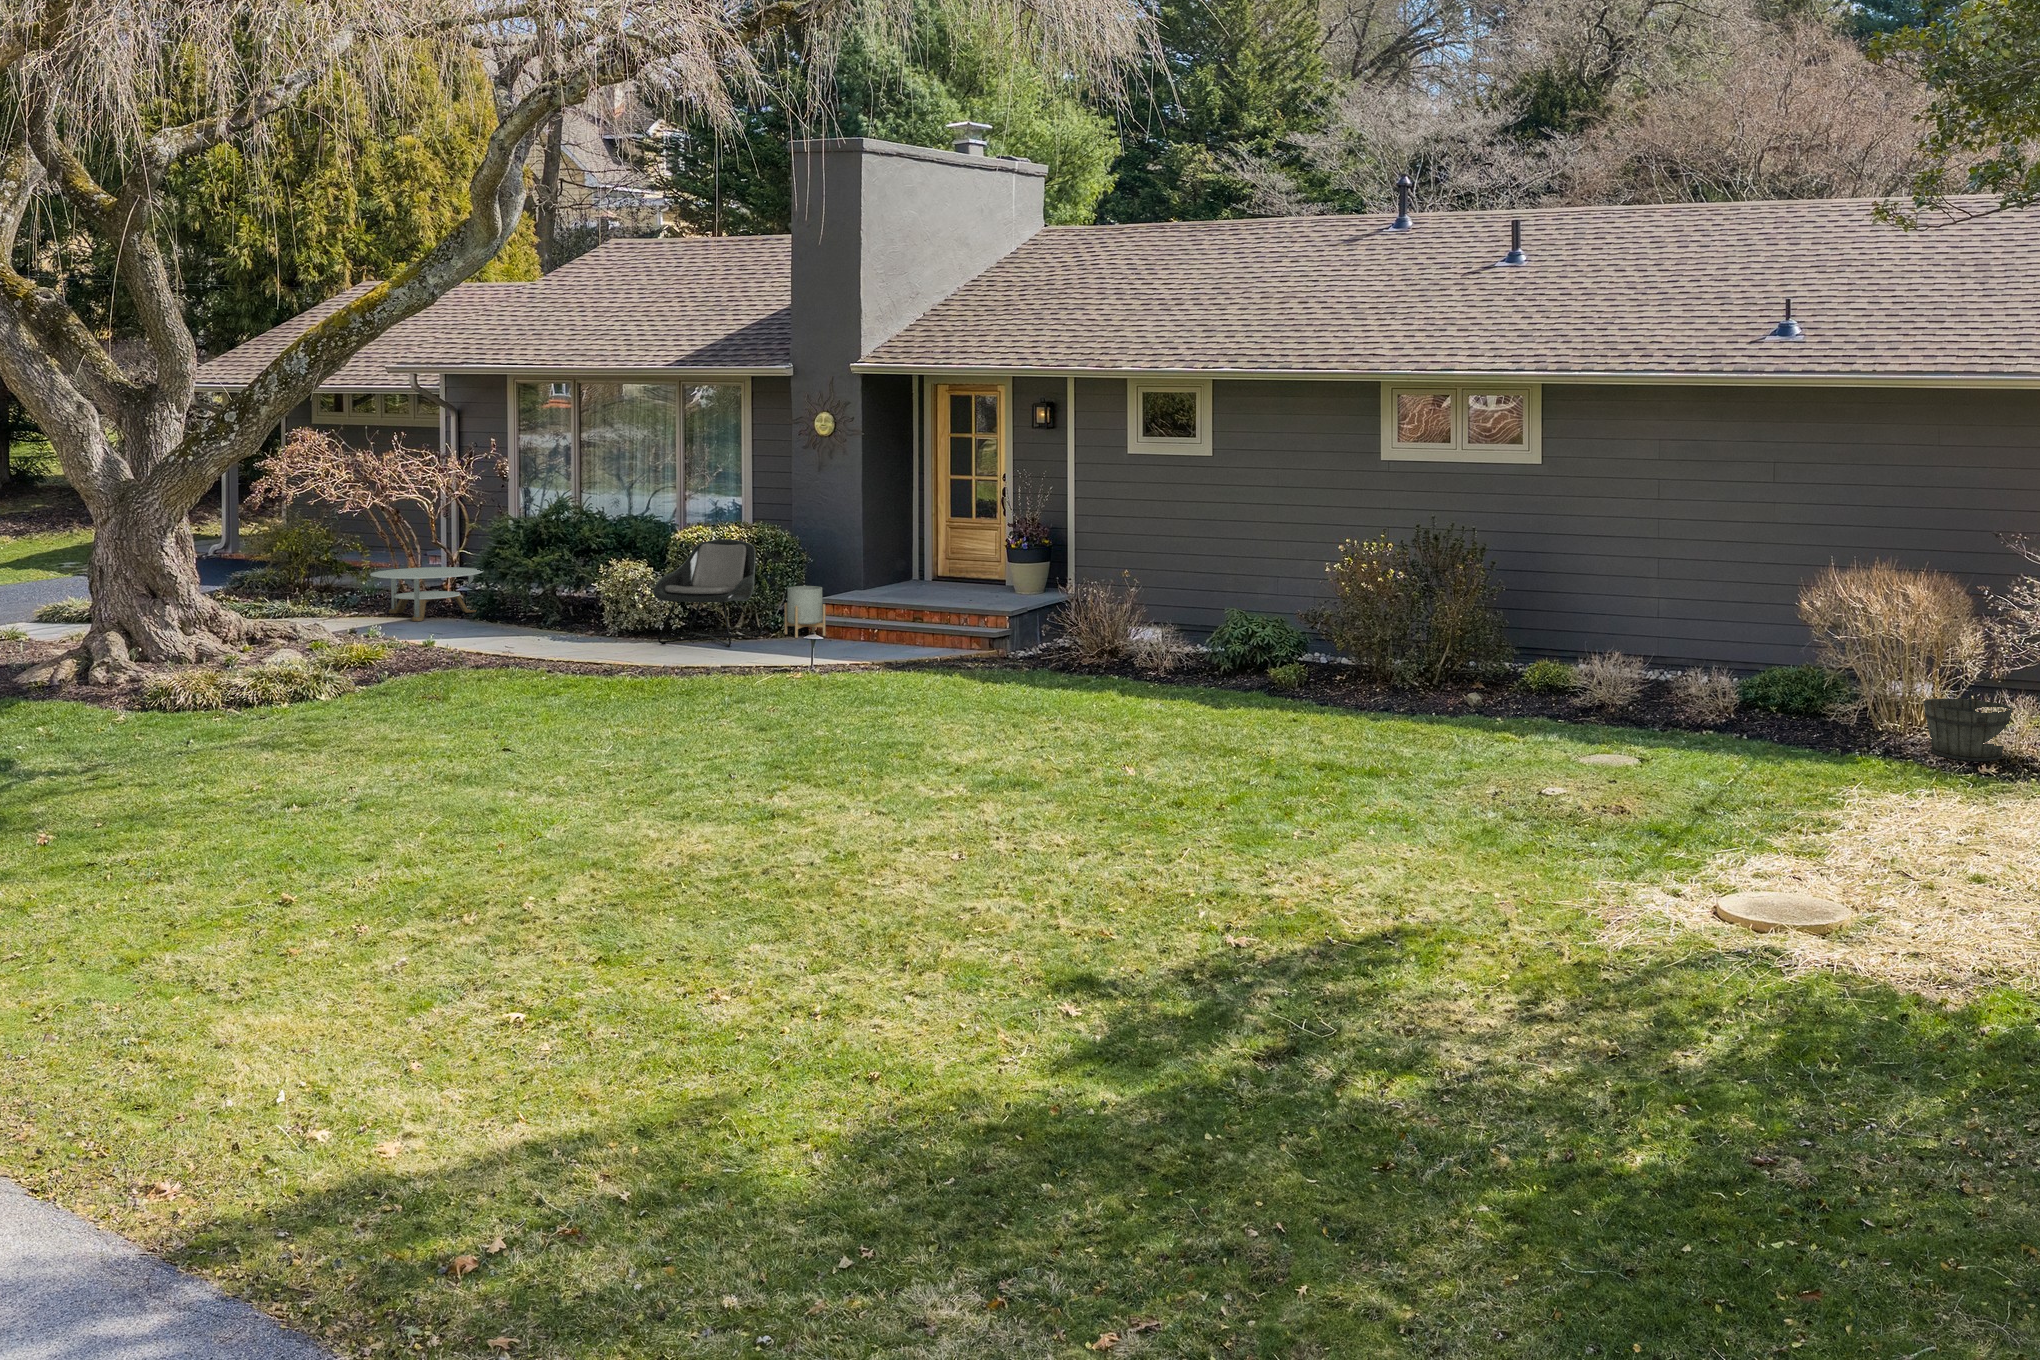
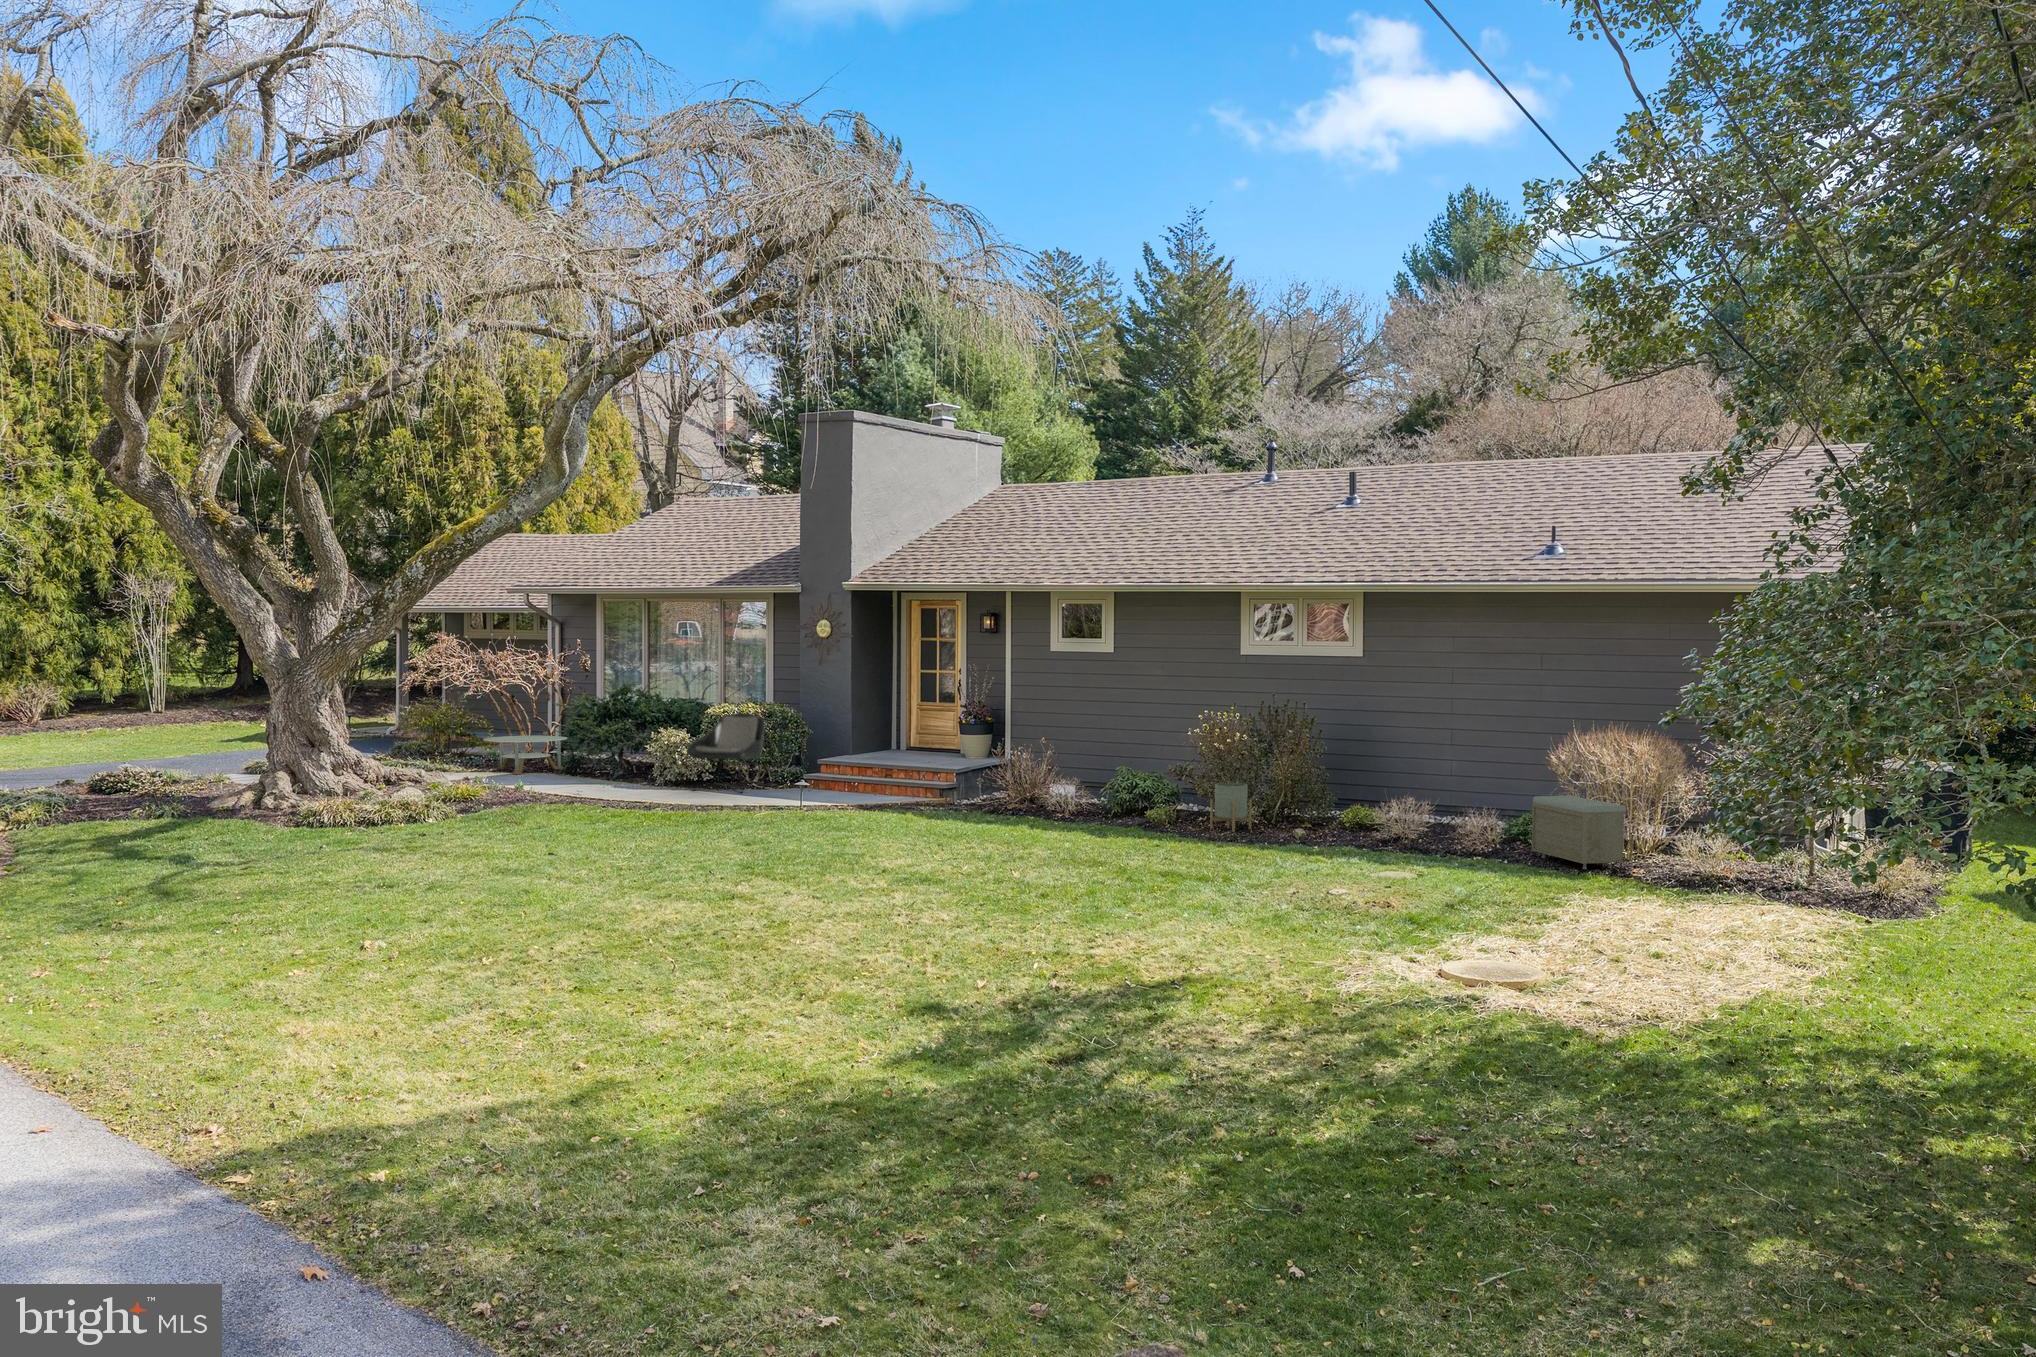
planter: present [785,586,826,638] -> present [1210,783,1252,832]
storage bench: none [1775,651,1897,748] -> present [1532,796,1626,869]
wooden bucket: present [1924,686,2013,761] -> none [1646,821,1717,880]

